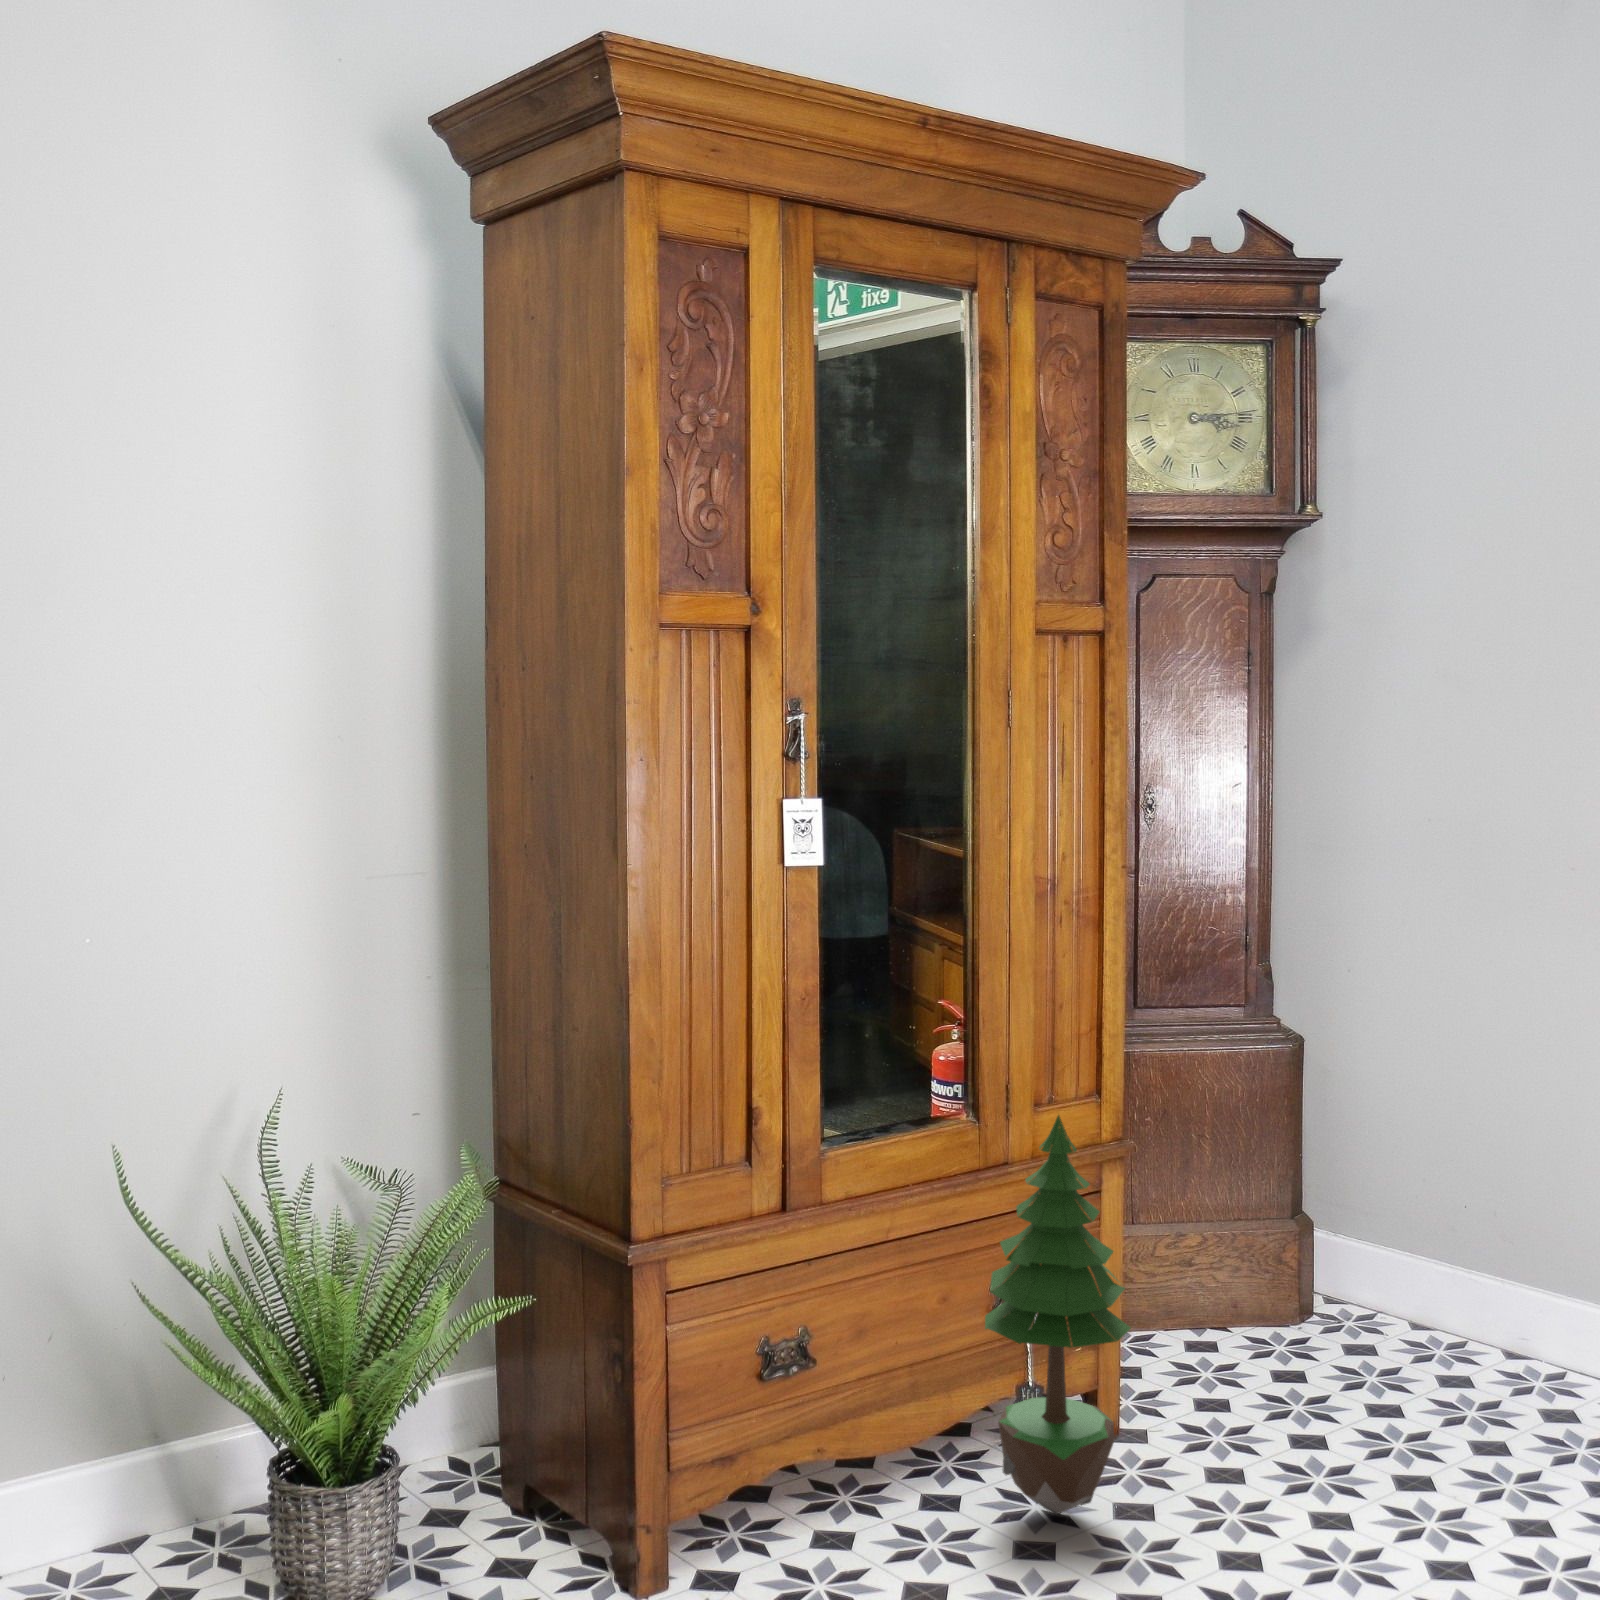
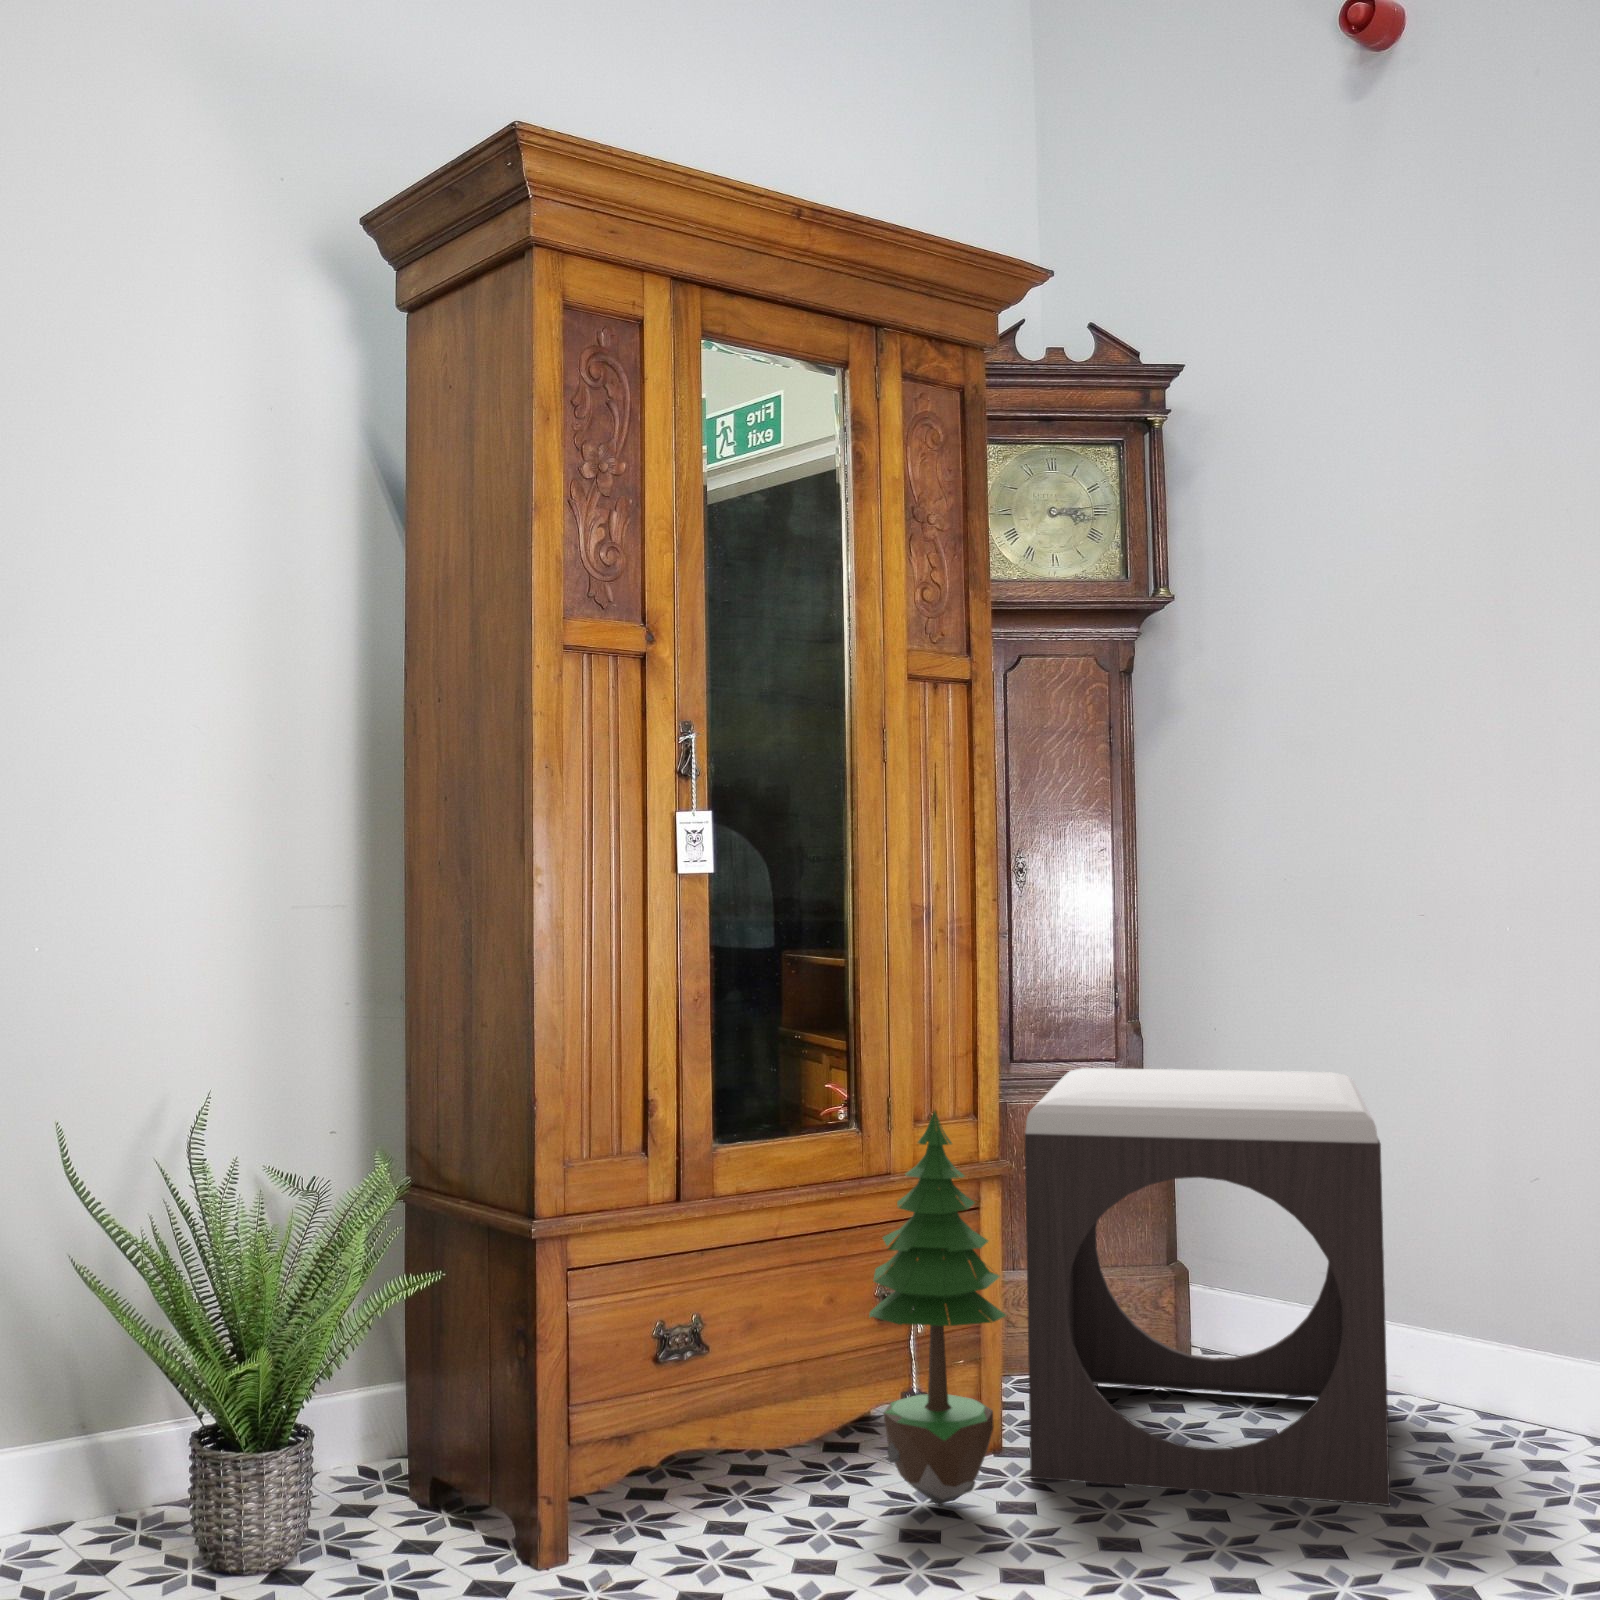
footstool: none [1149,1029,1544,1530] -> present [1025,1068,1390,1506]

